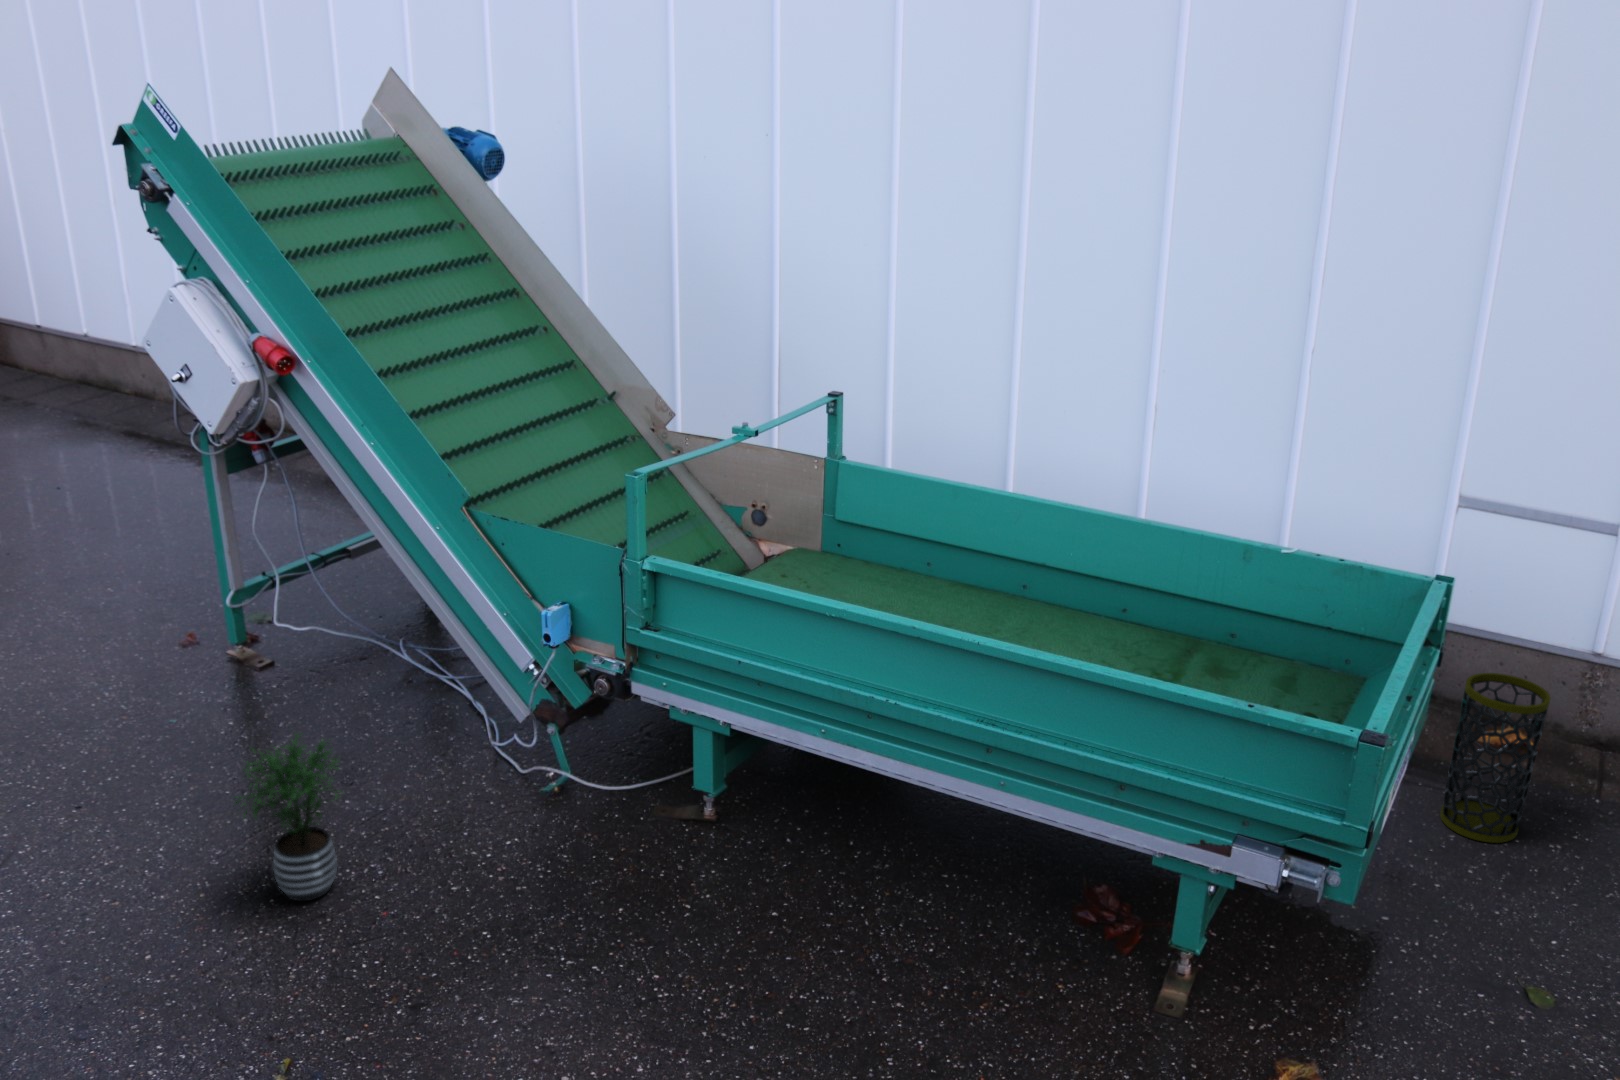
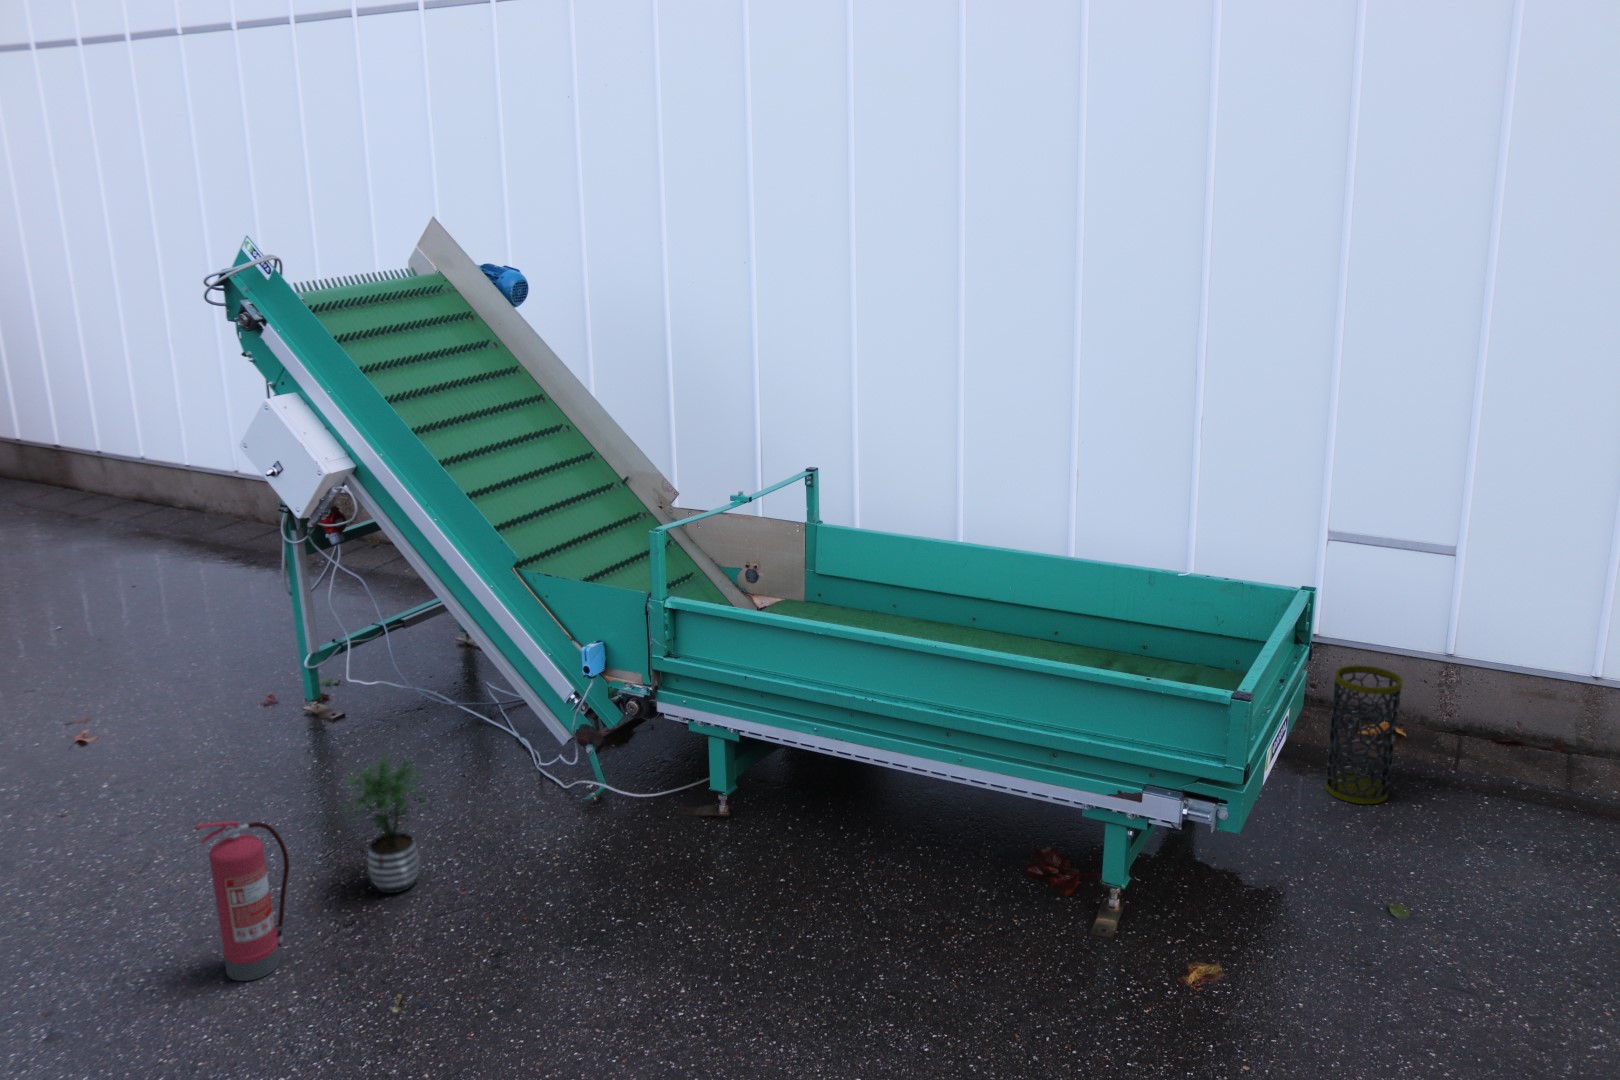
fire extinguisher: none [41,823,165,1014] -> present [196,821,289,981]

